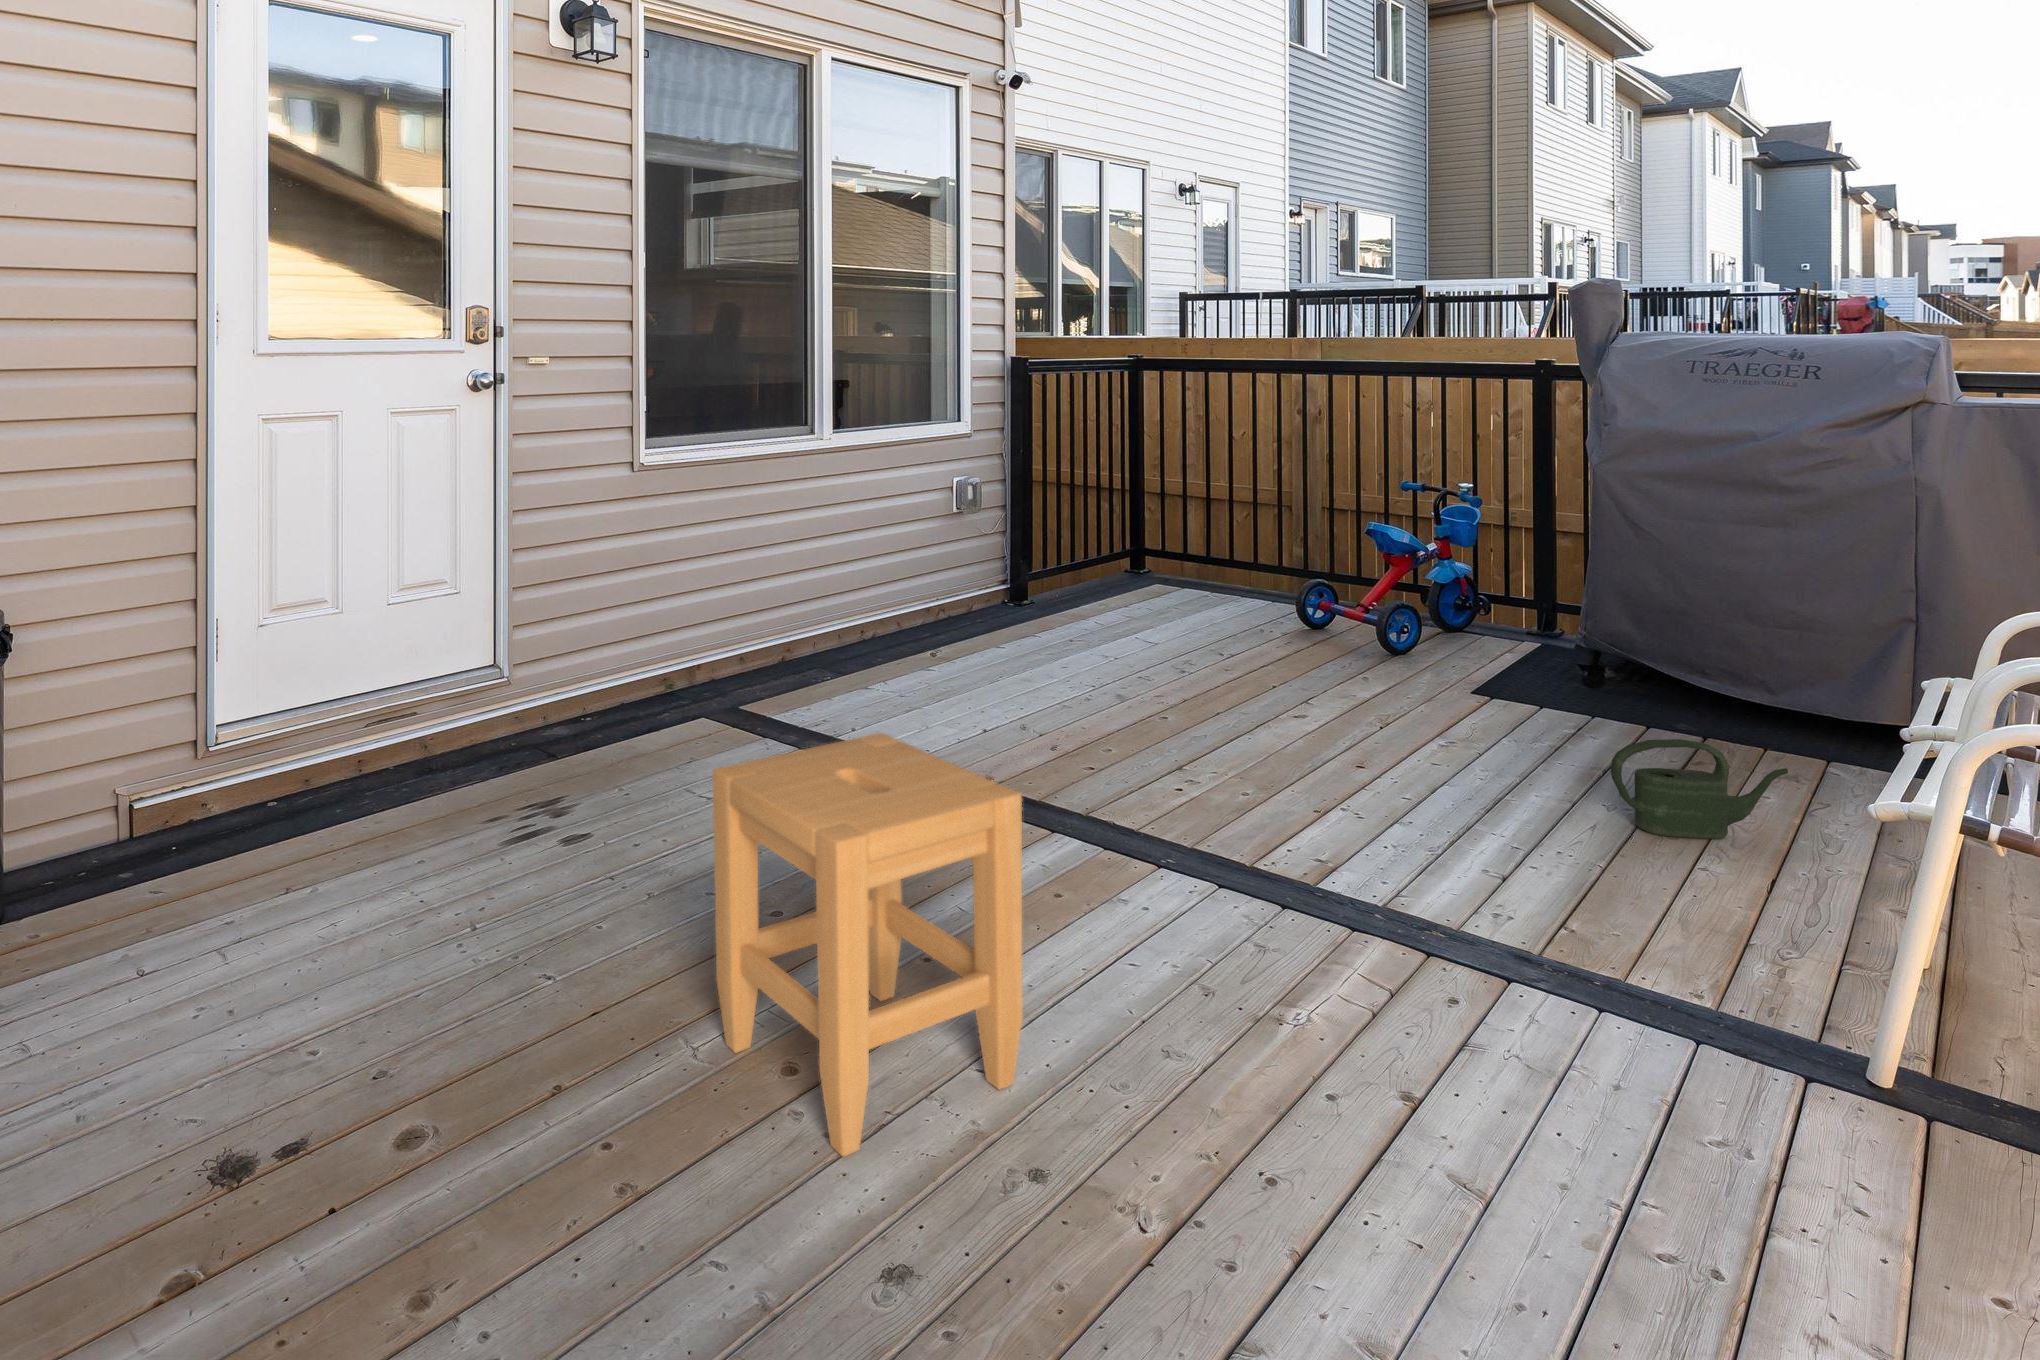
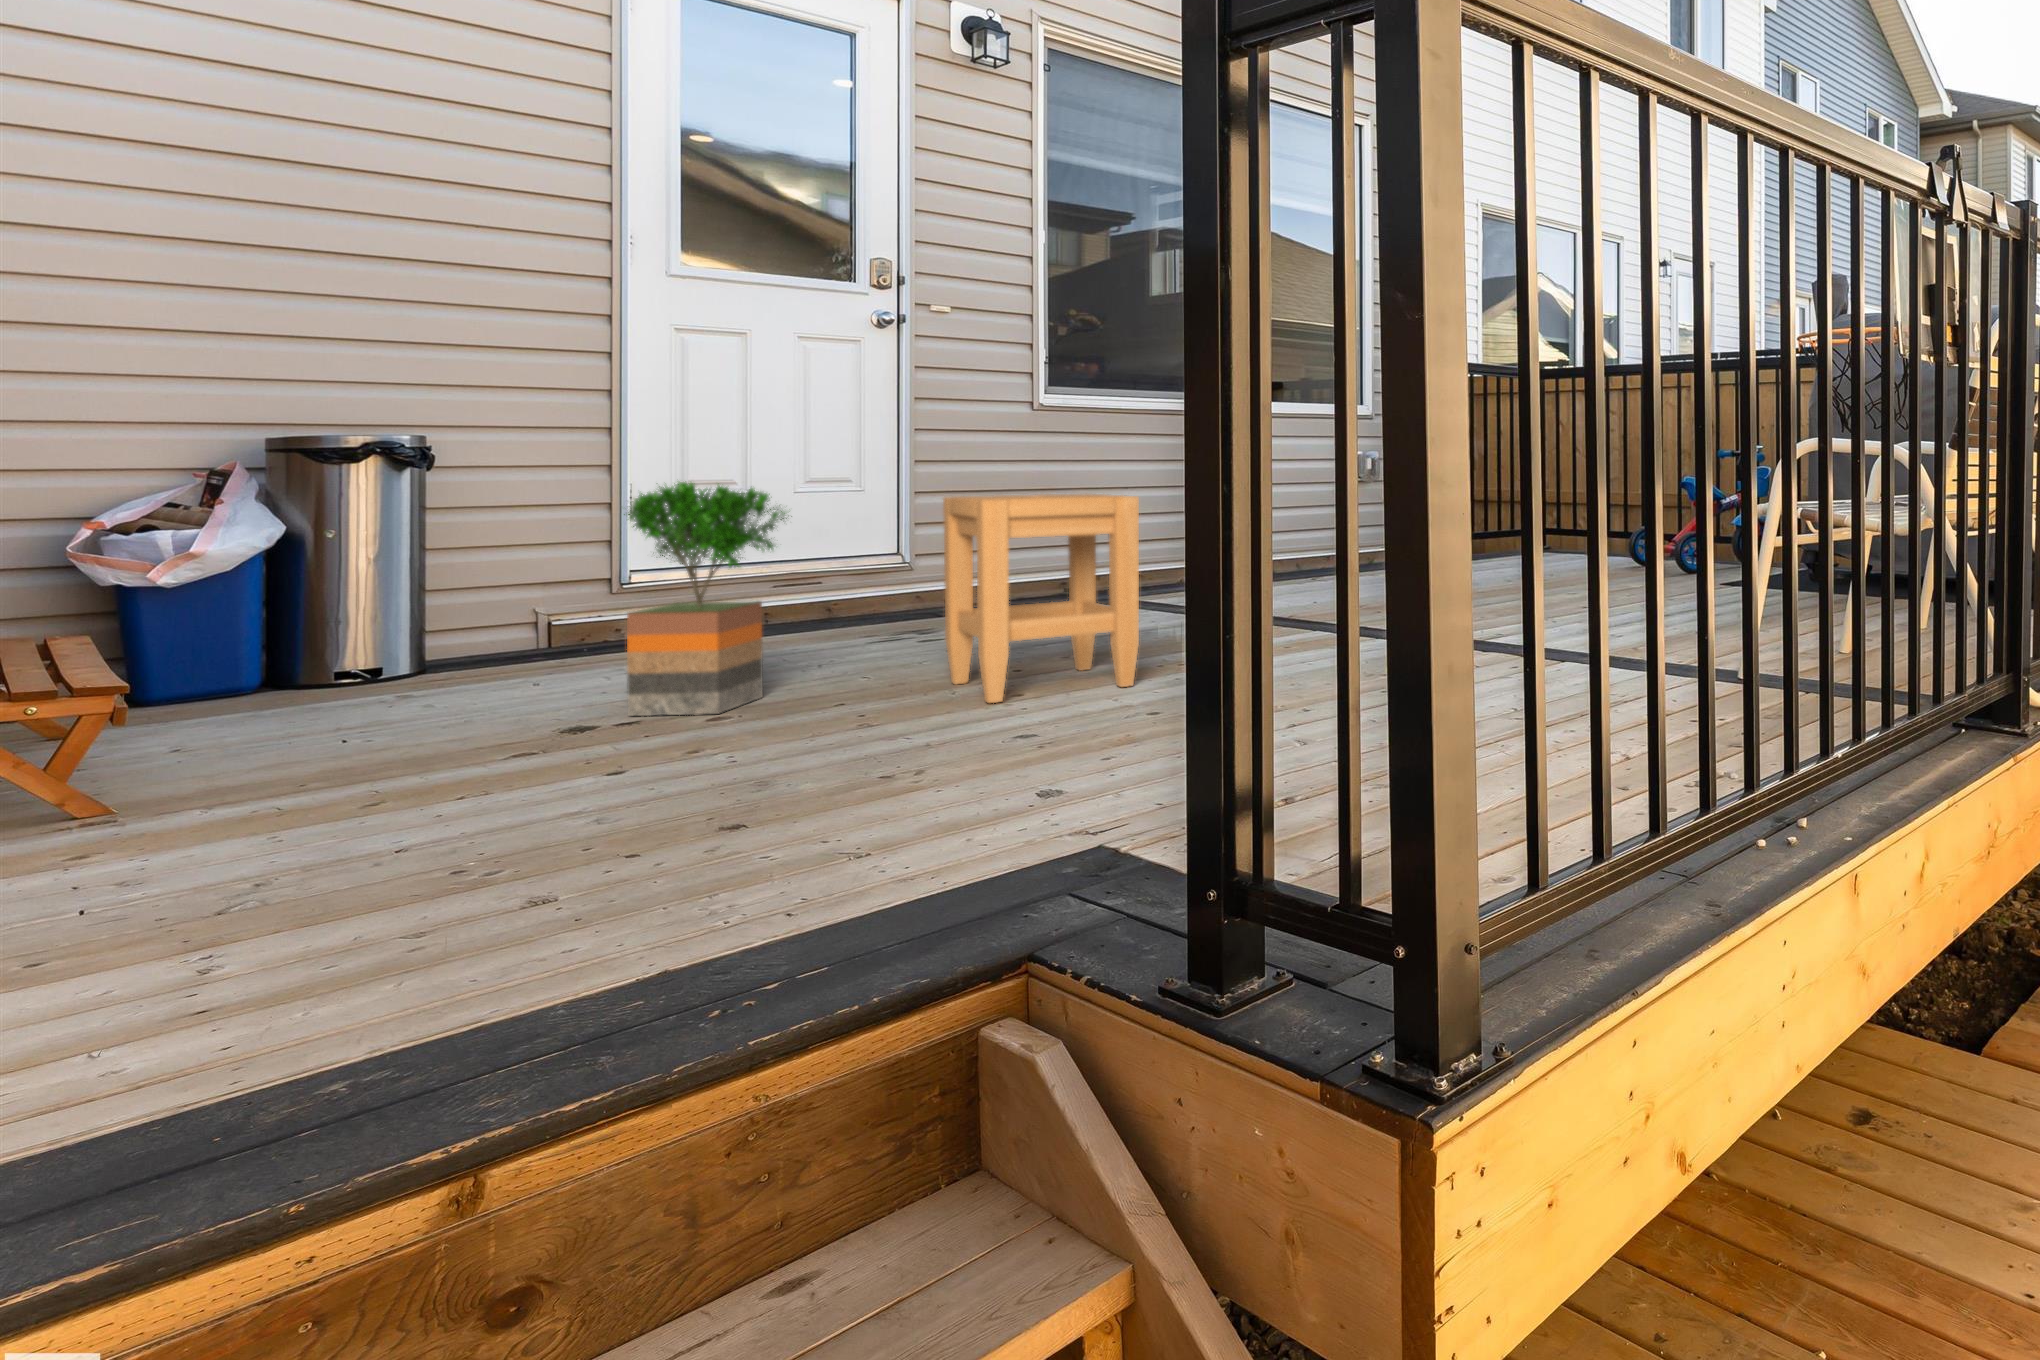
watering can: present [1611,739,1788,839] -> none [1687,554,1794,619]
potted tree: none [303,777,530,1171] -> present [624,481,792,716]

